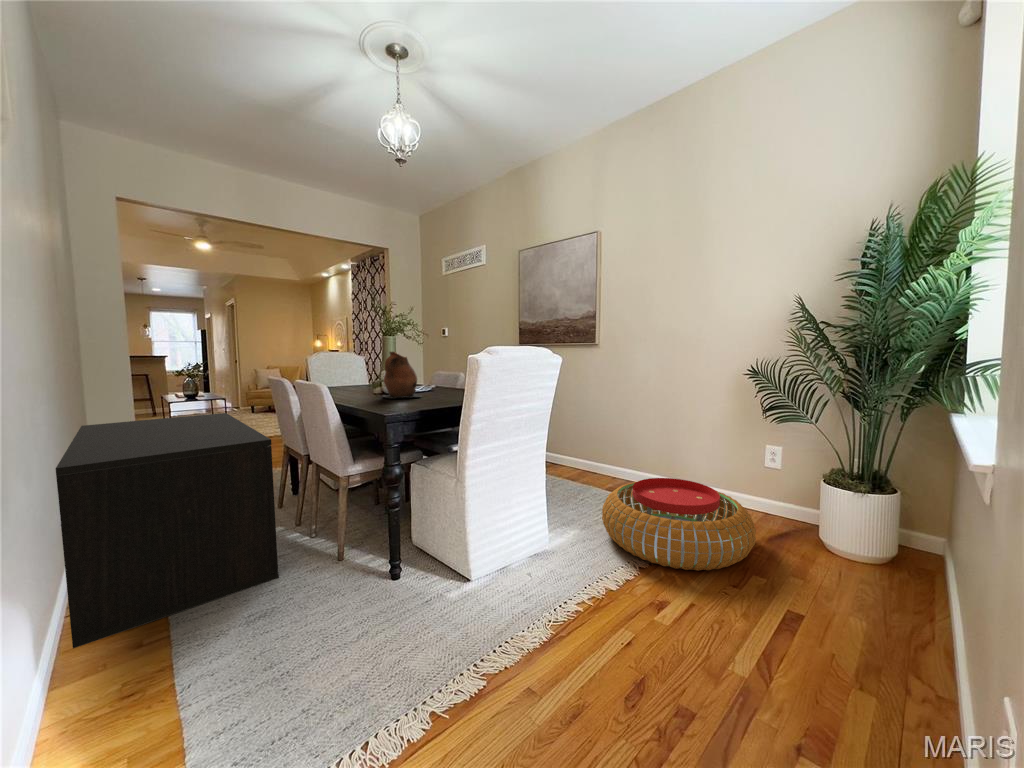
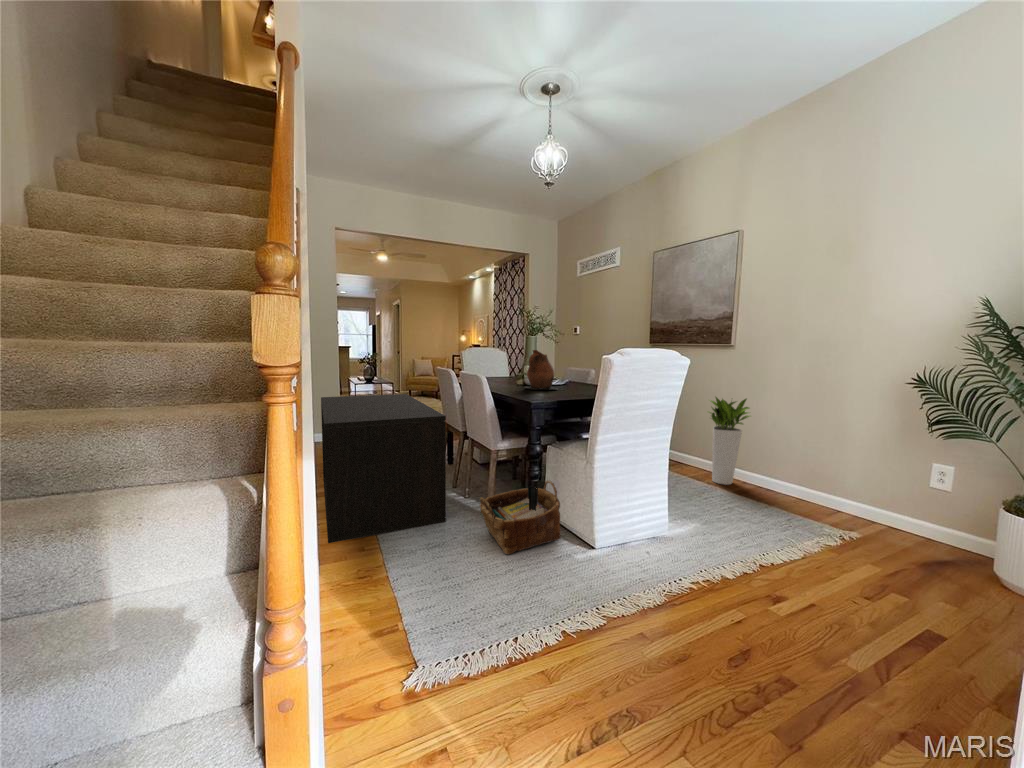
planter: none [575,394,620,483] -> present [709,397,750,485]
pouf: present [602,478,756,571] -> none [724,484,903,580]
woven basket: none [322,506,430,611] -> present [480,480,561,554]

